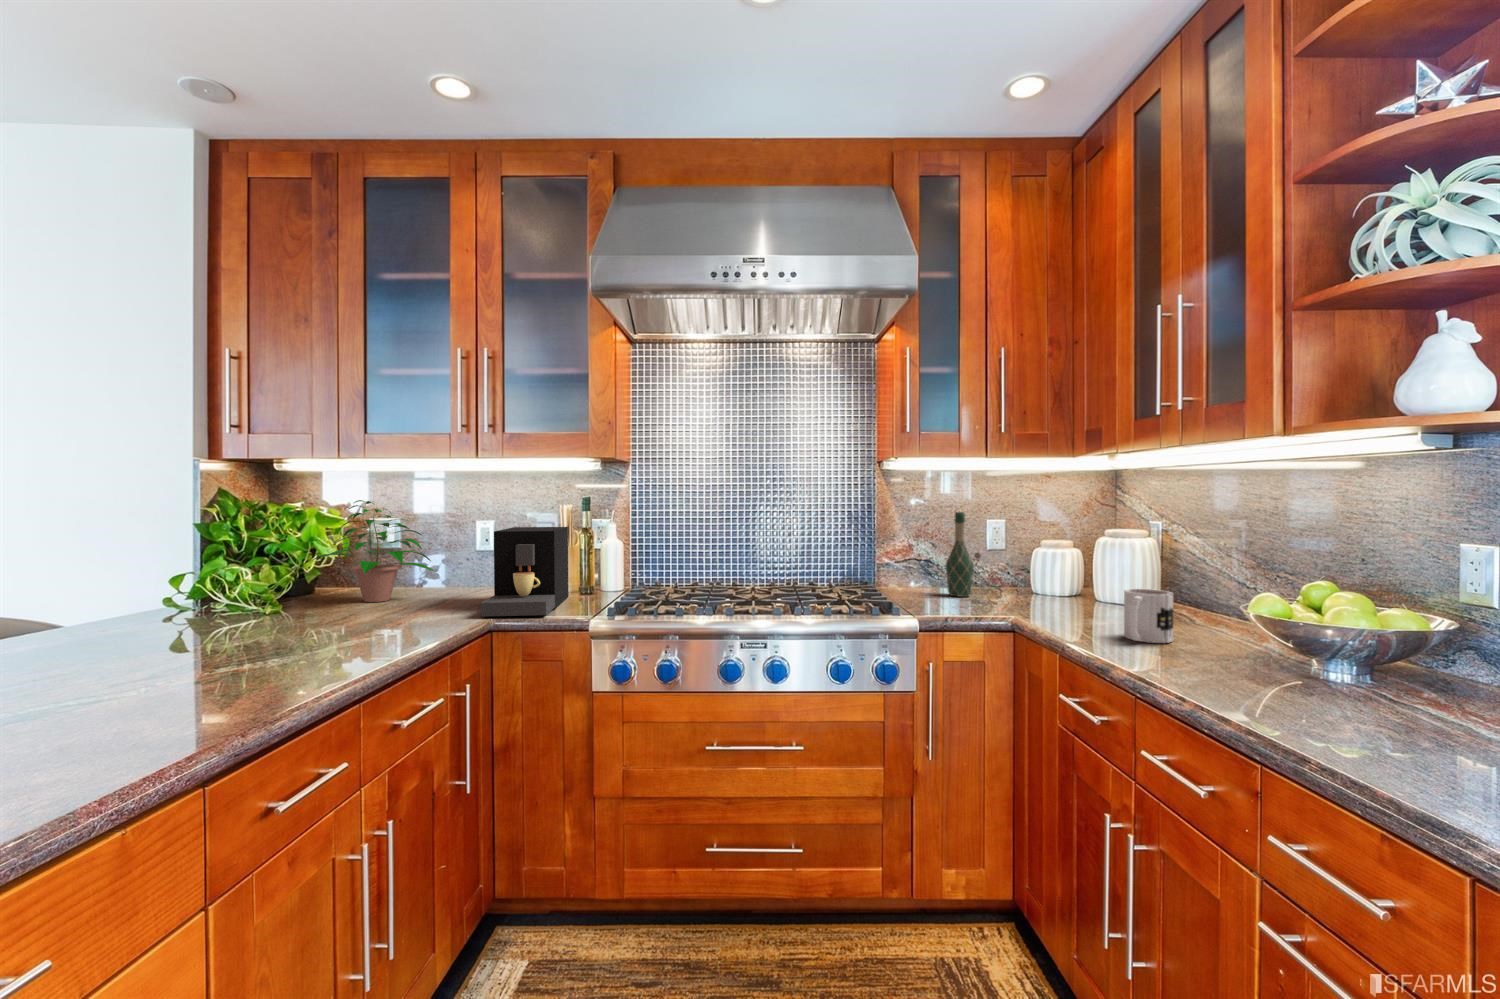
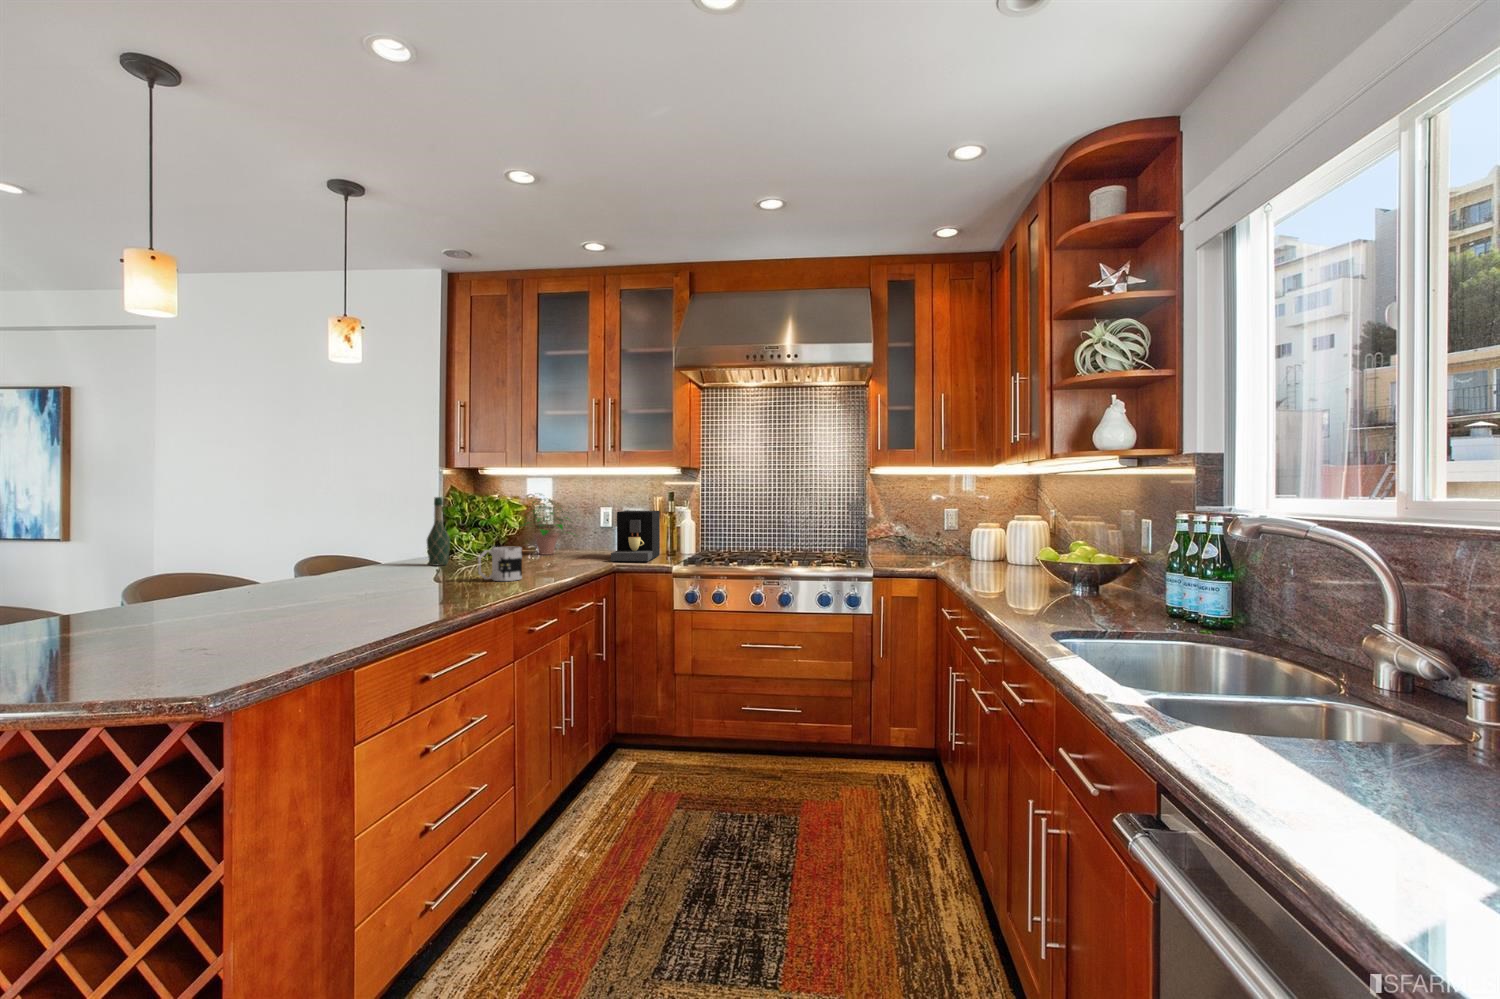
wine bottle: present [946,512,974,597] -> present [427,497,450,566]
mug: present [1124,589,1173,643] -> present [478,547,522,581]

